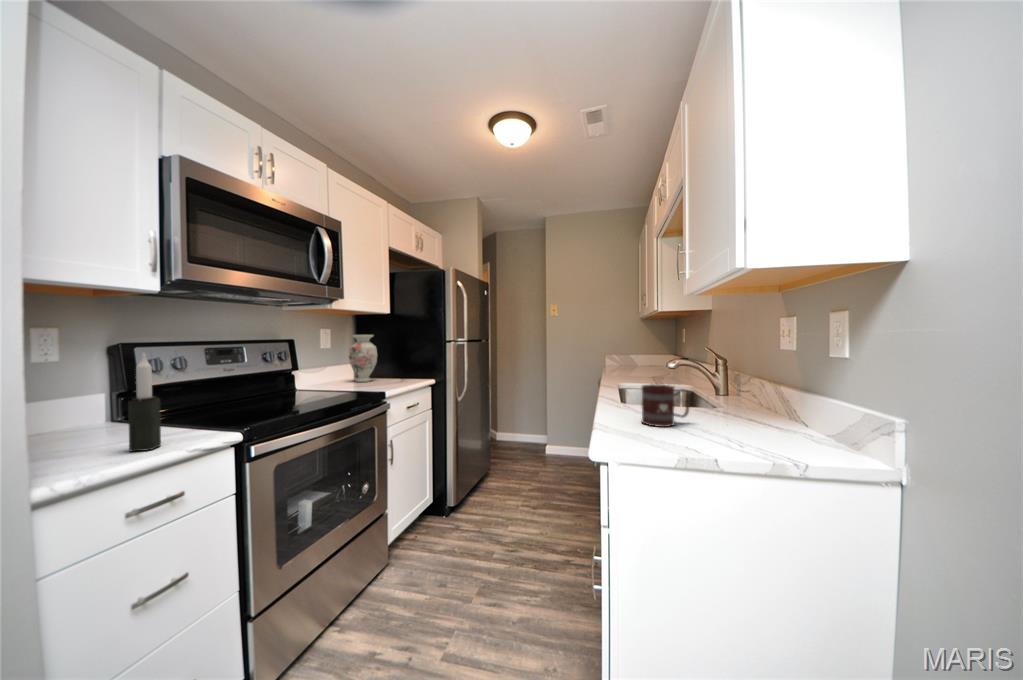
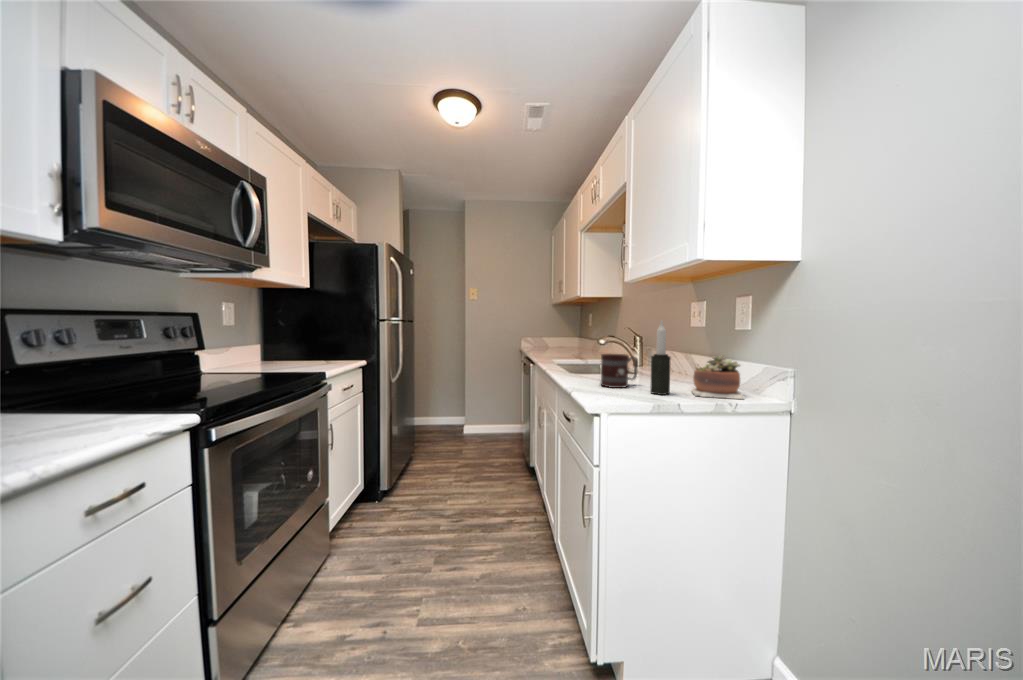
vase: present [349,335,377,382] -> none [264,311,299,364]
candle: present [128,354,161,452] -> present [650,321,671,395]
succulent plant: none [749,394,823,457] -> present [692,356,745,399]

